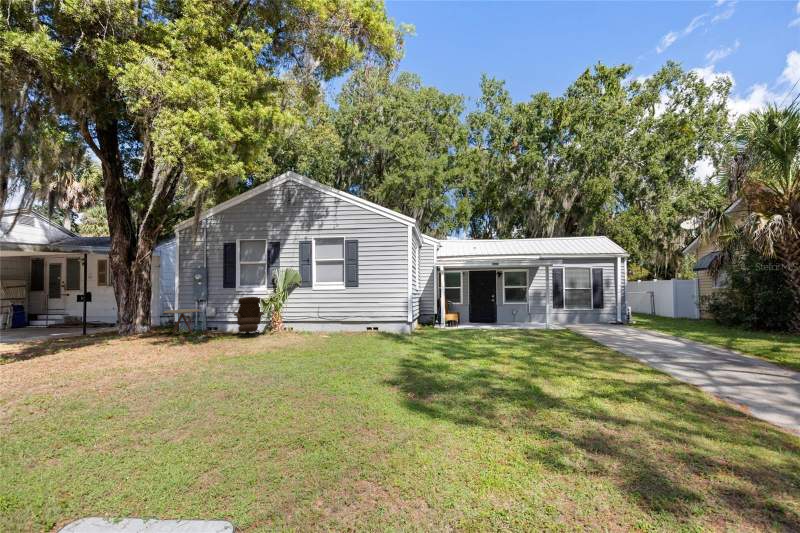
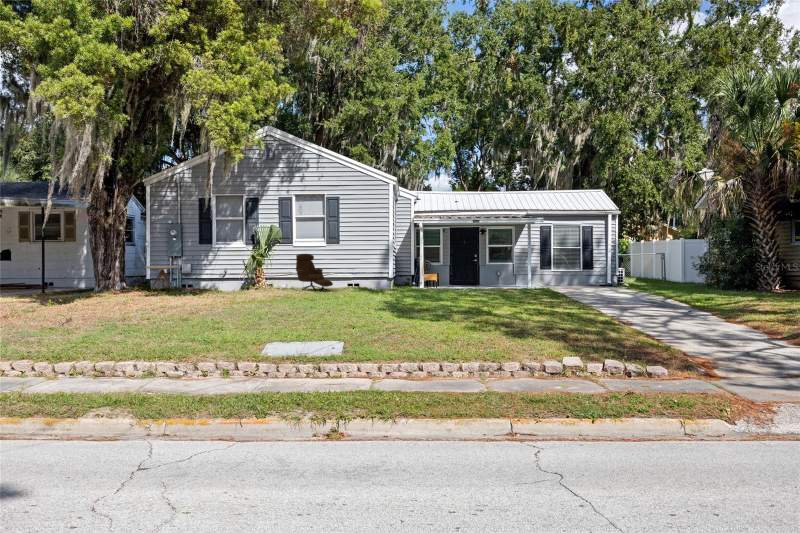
lounge chair: present [234,297,264,337] -> present [296,254,333,291]

